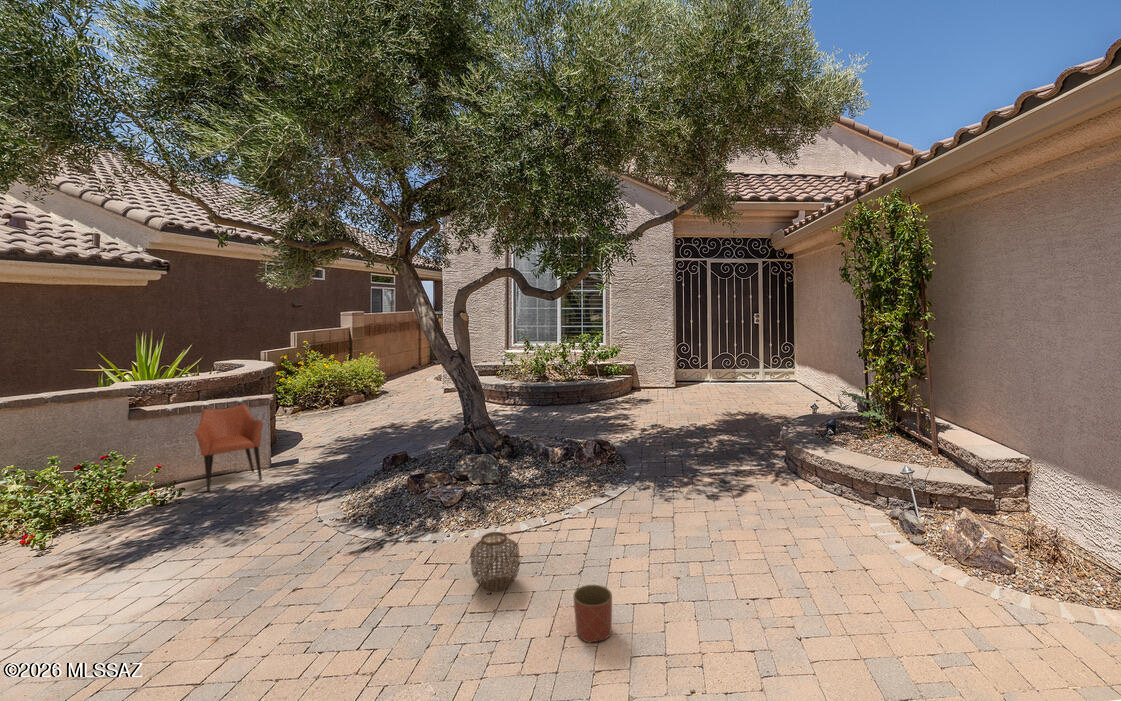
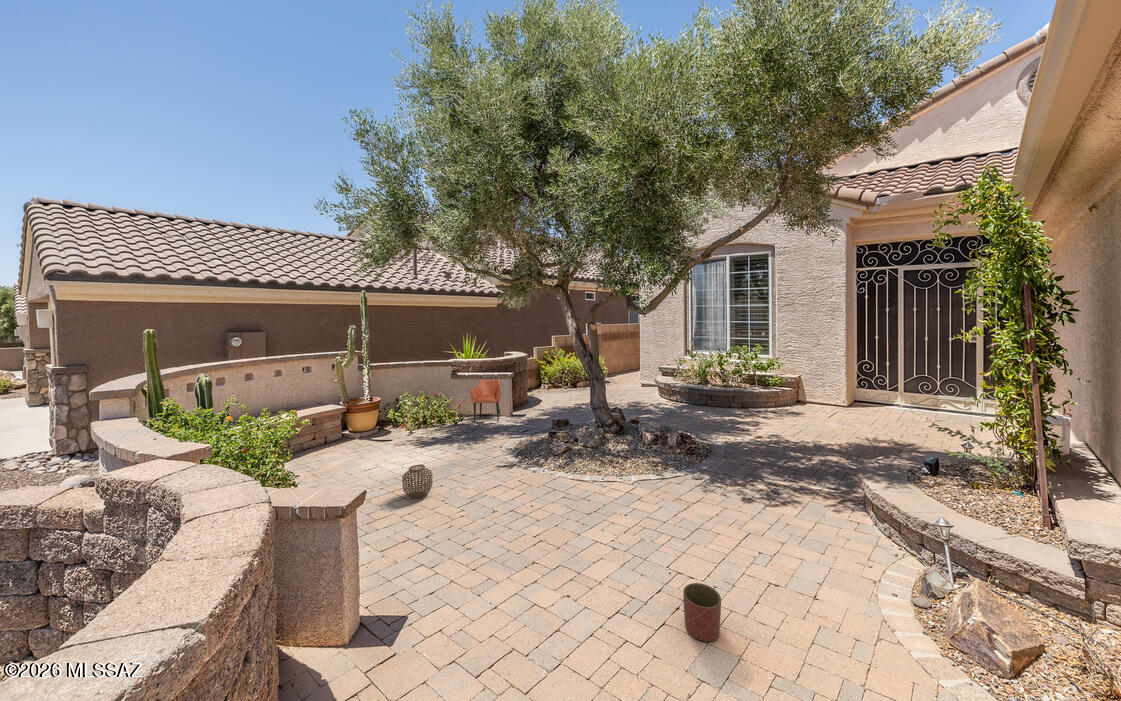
woven basket: present [471,532,519,592] -> present [402,465,433,499]
planter: present [574,585,612,643] -> present [683,583,721,641]

